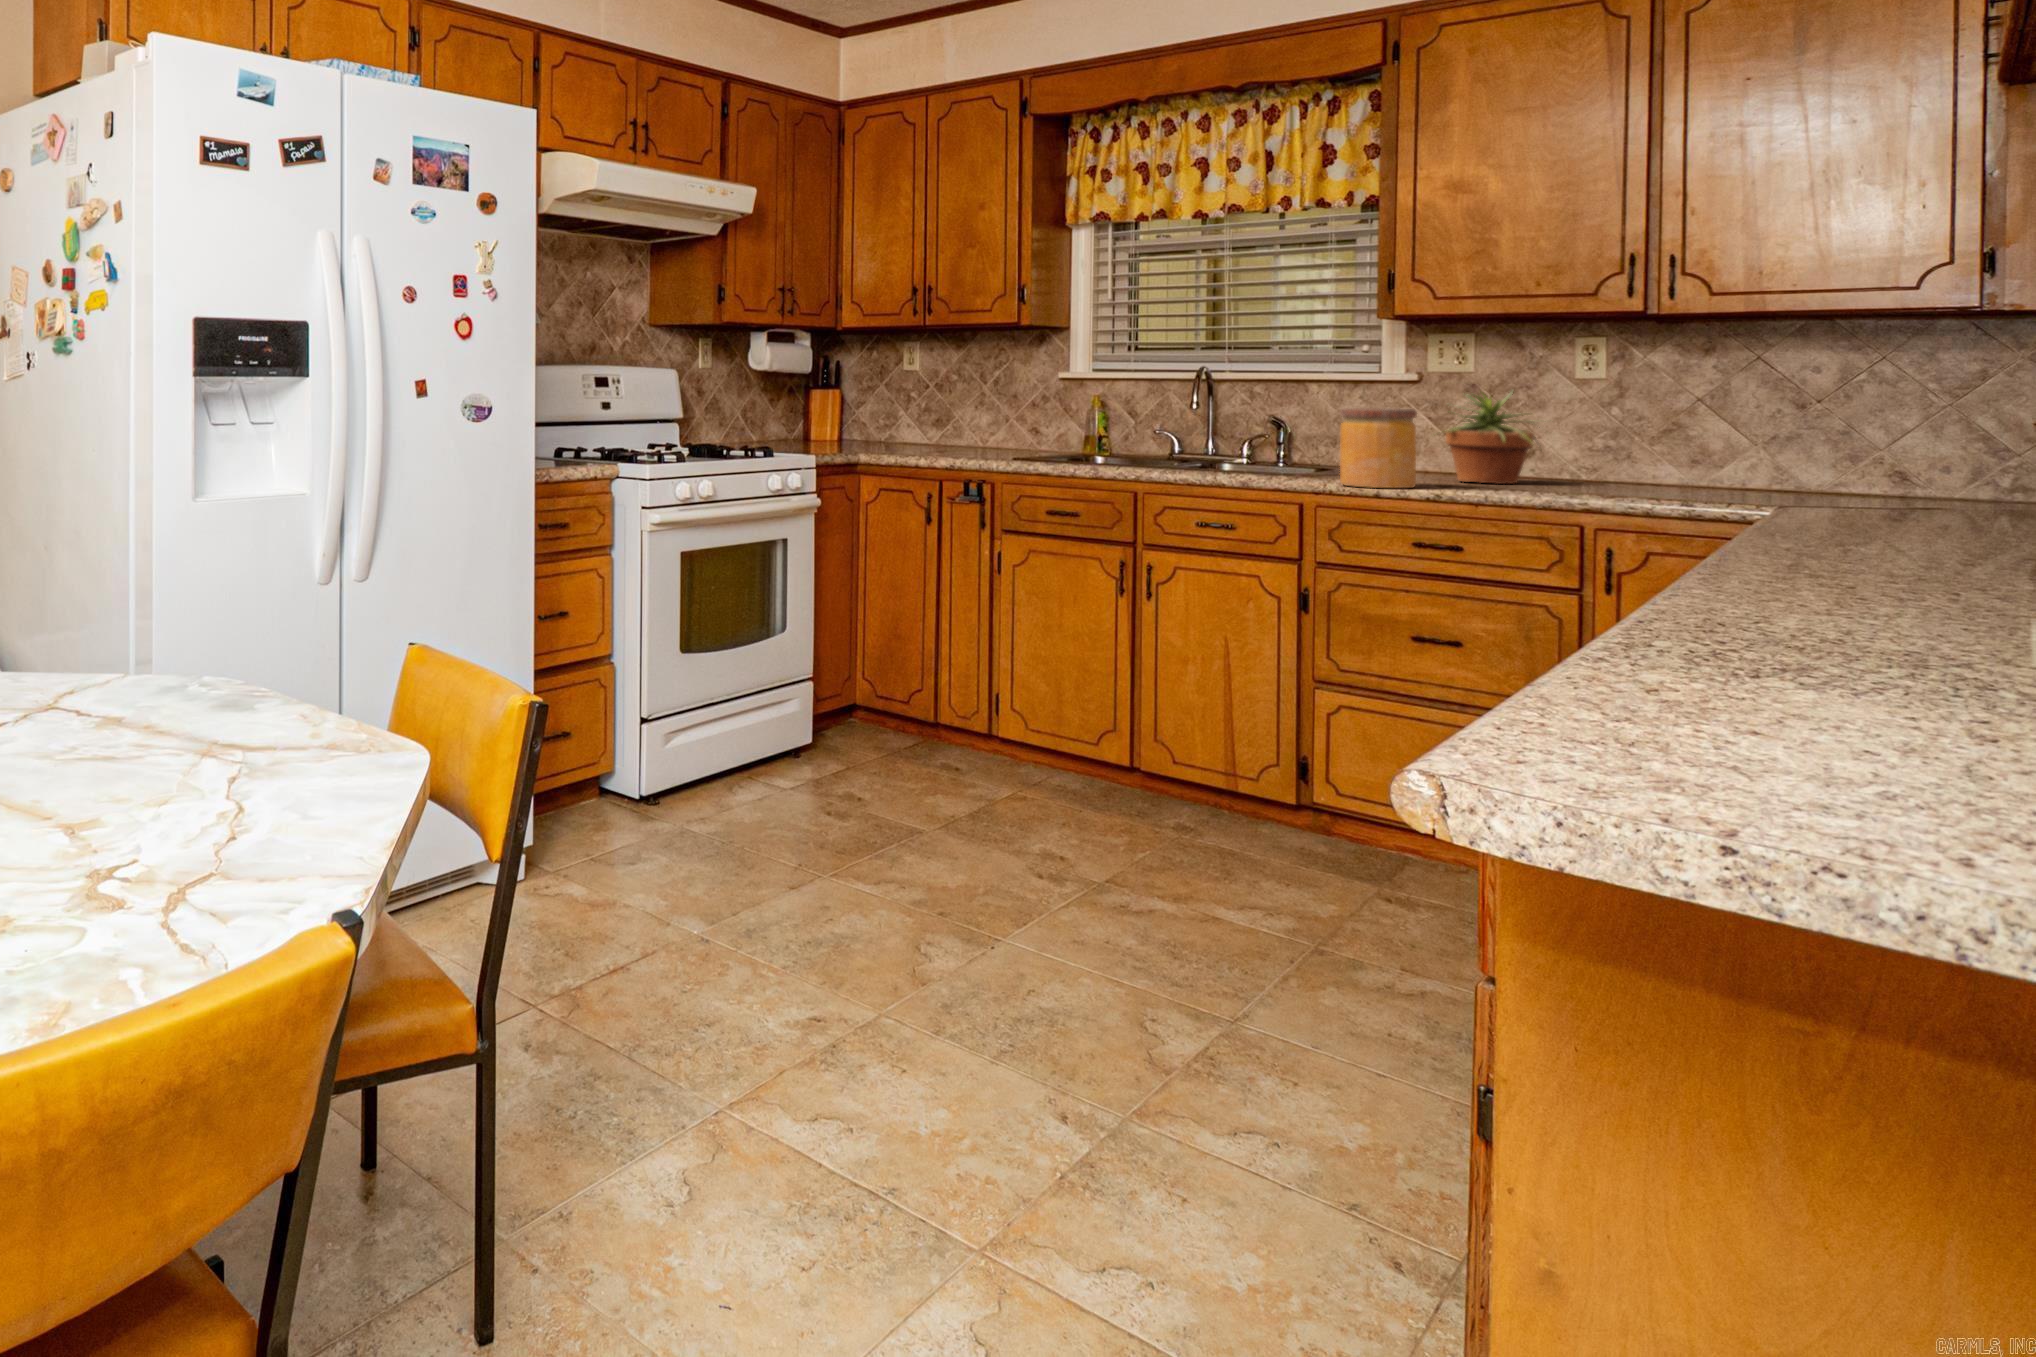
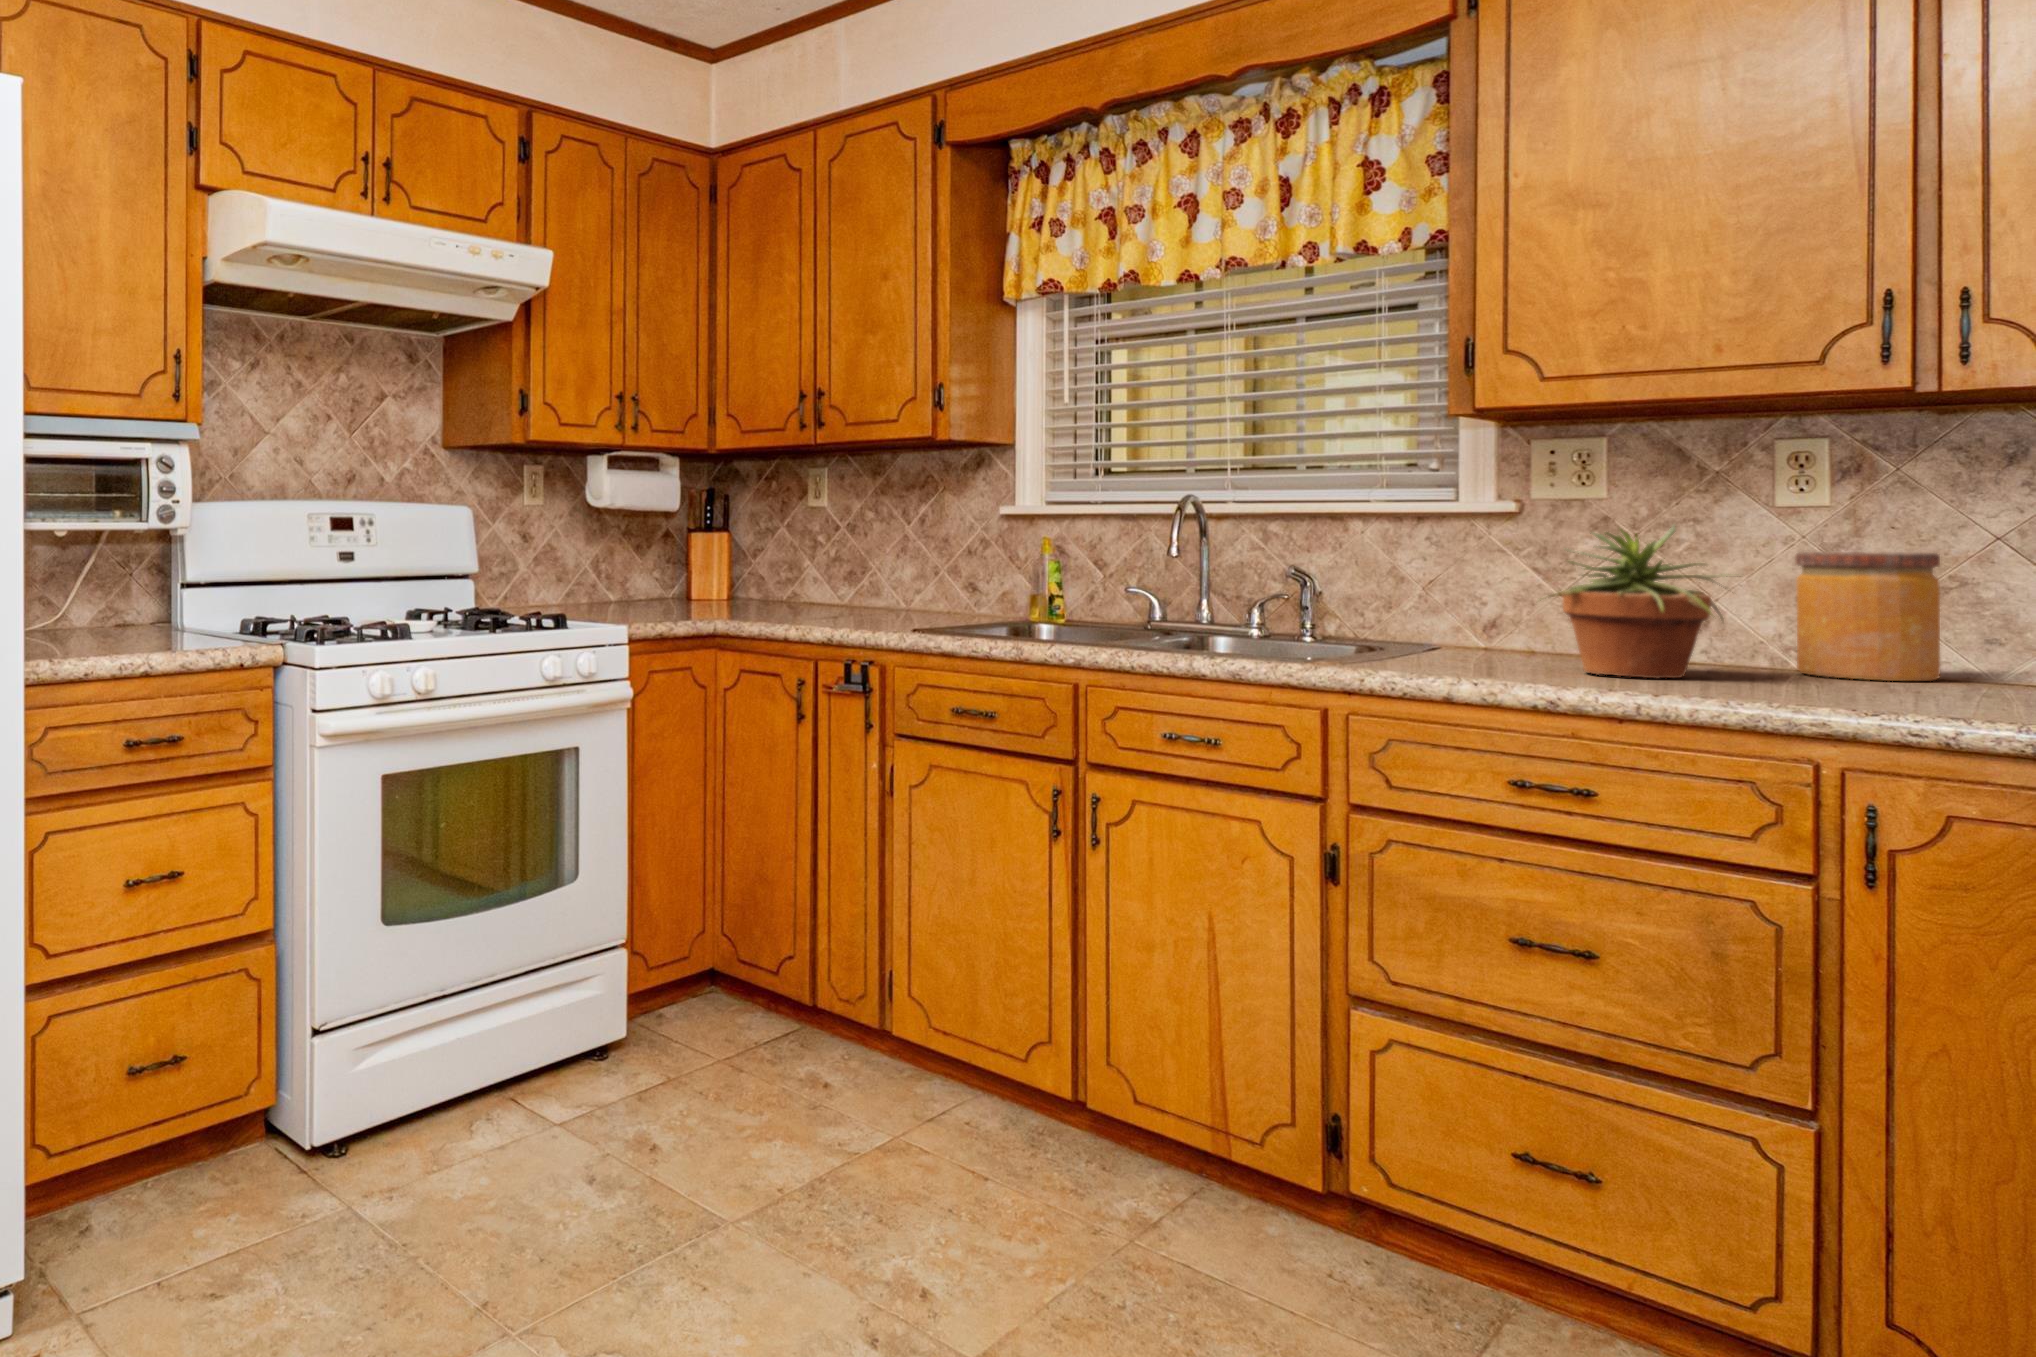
jar: present [1340,408,1417,488] -> present [1795,552,1940,681]

